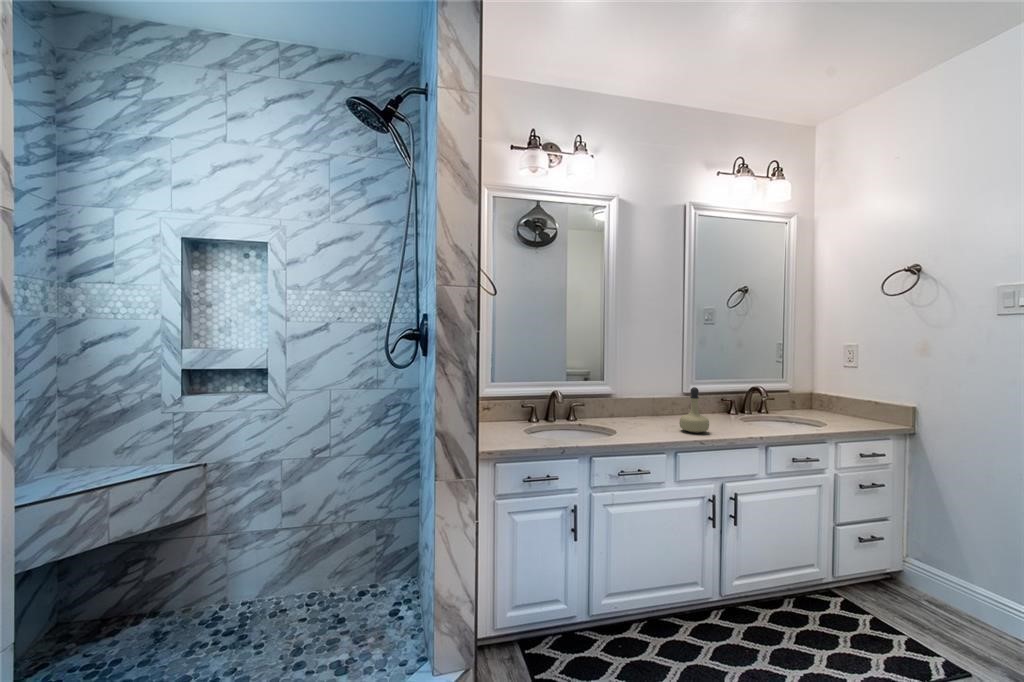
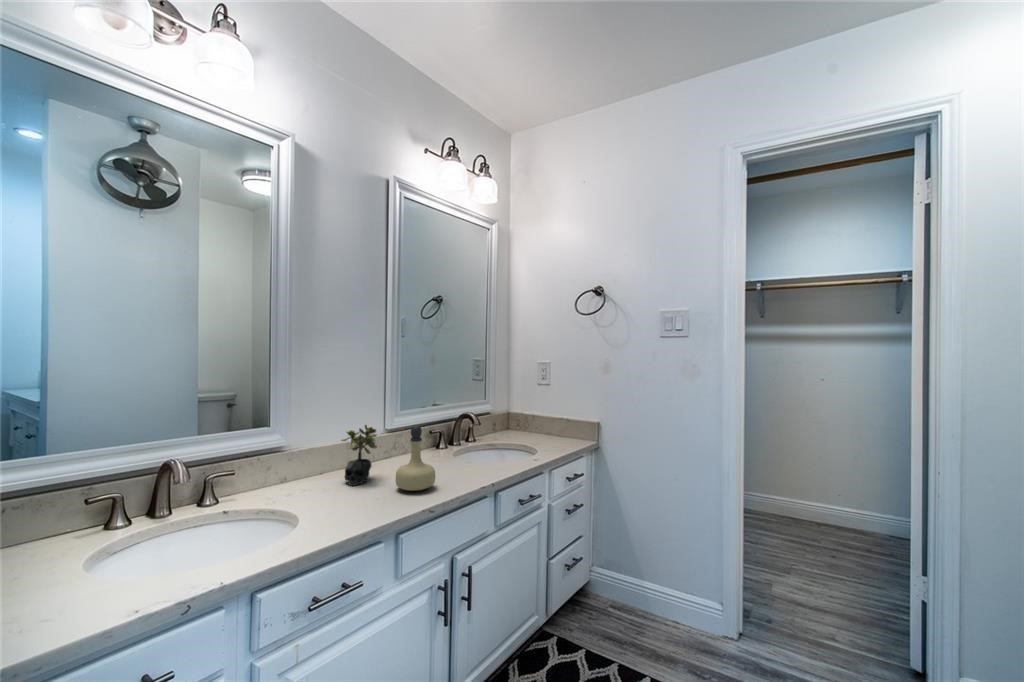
succulent plant: none [645,385,670,424] -> present [341,425,377,486]

